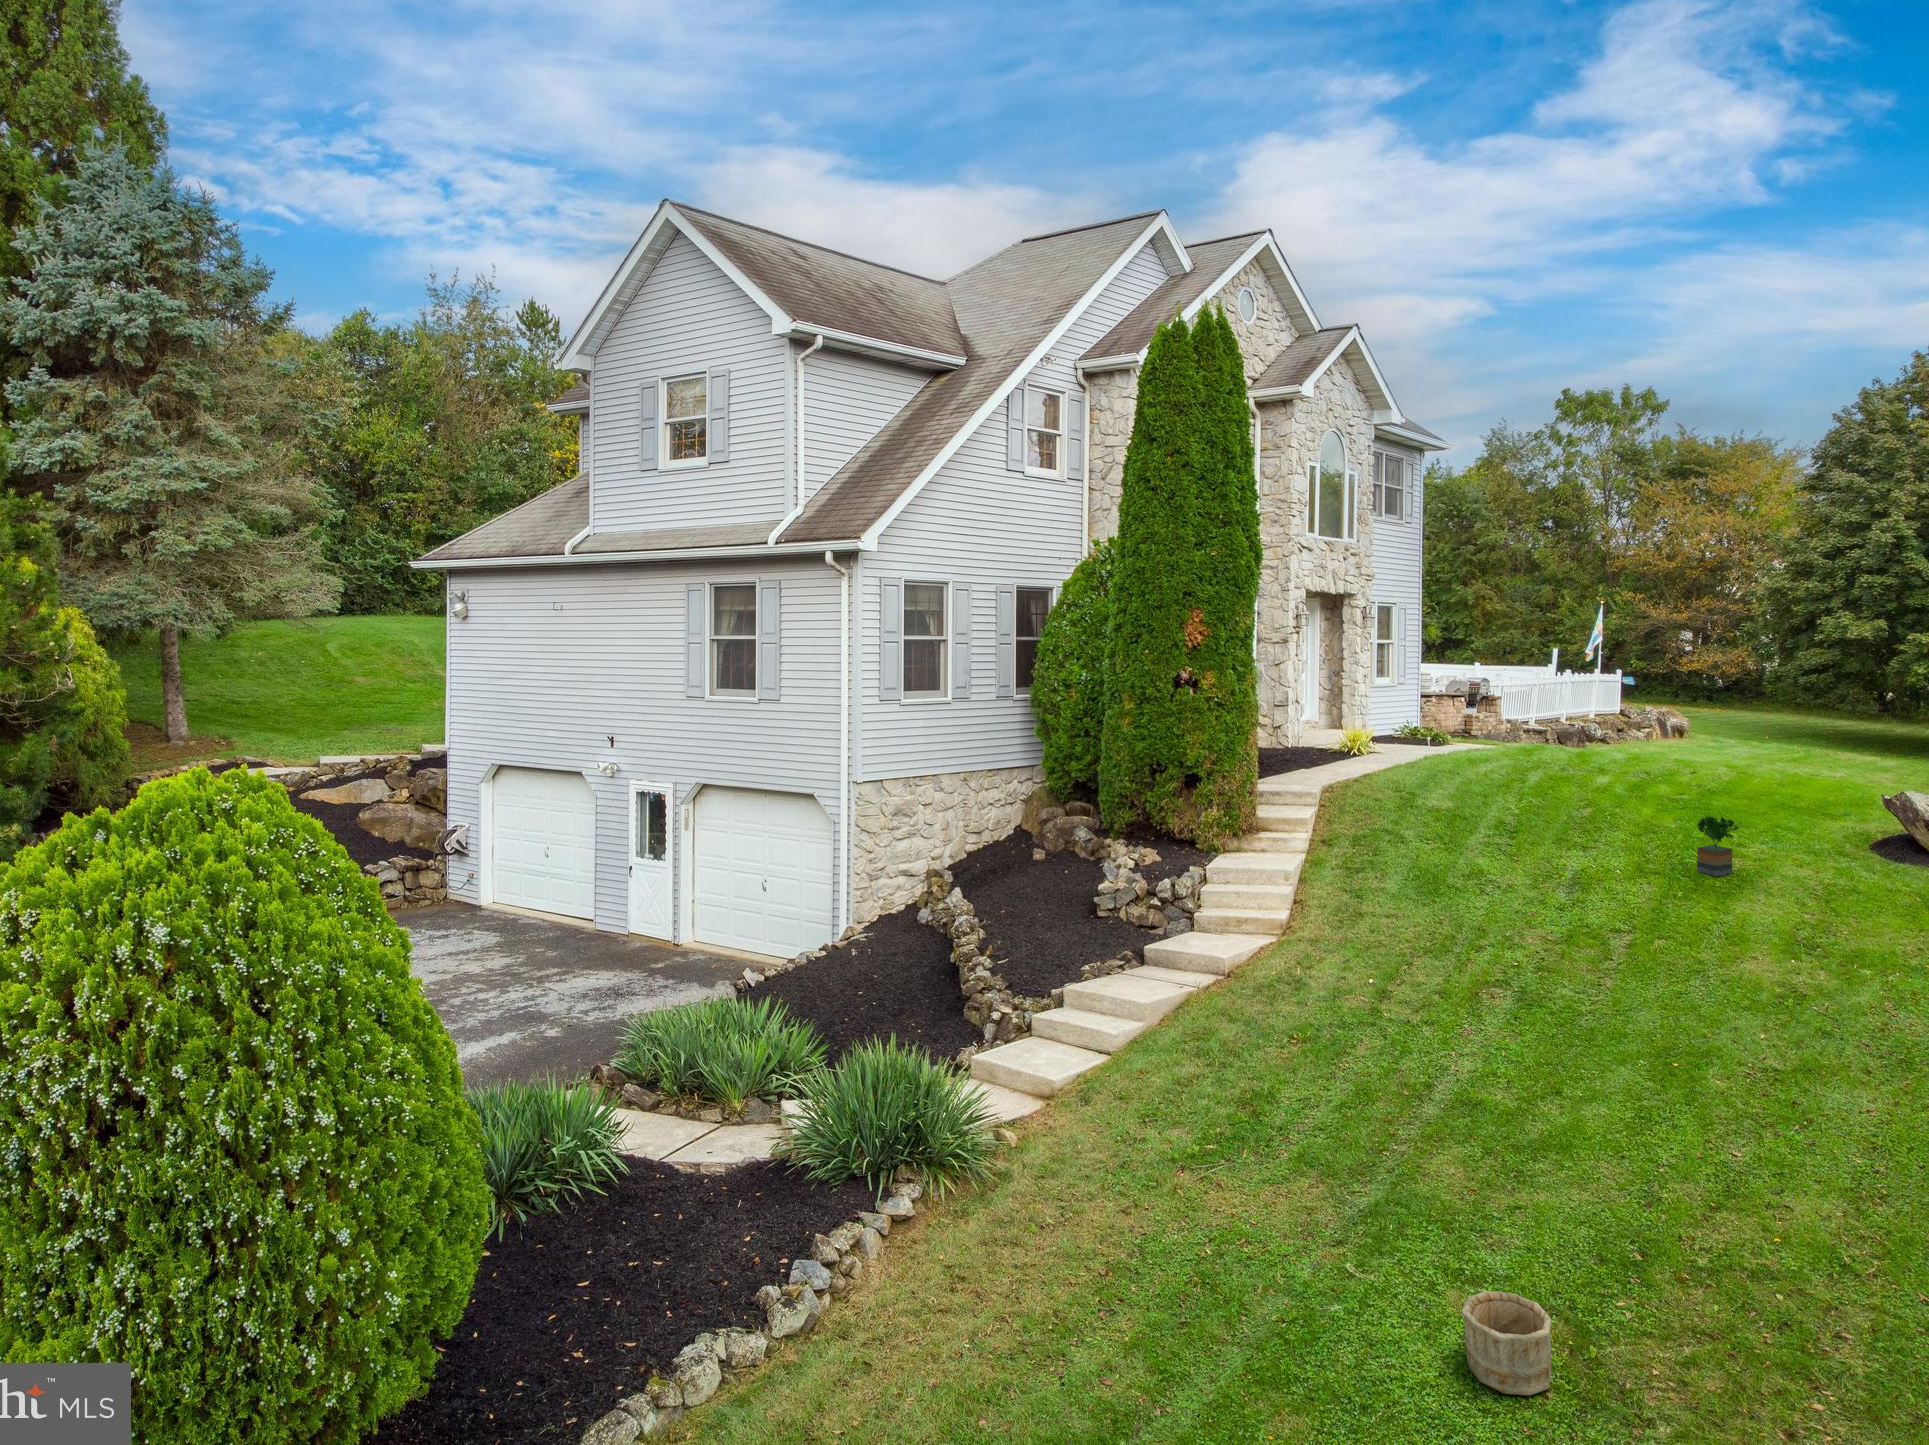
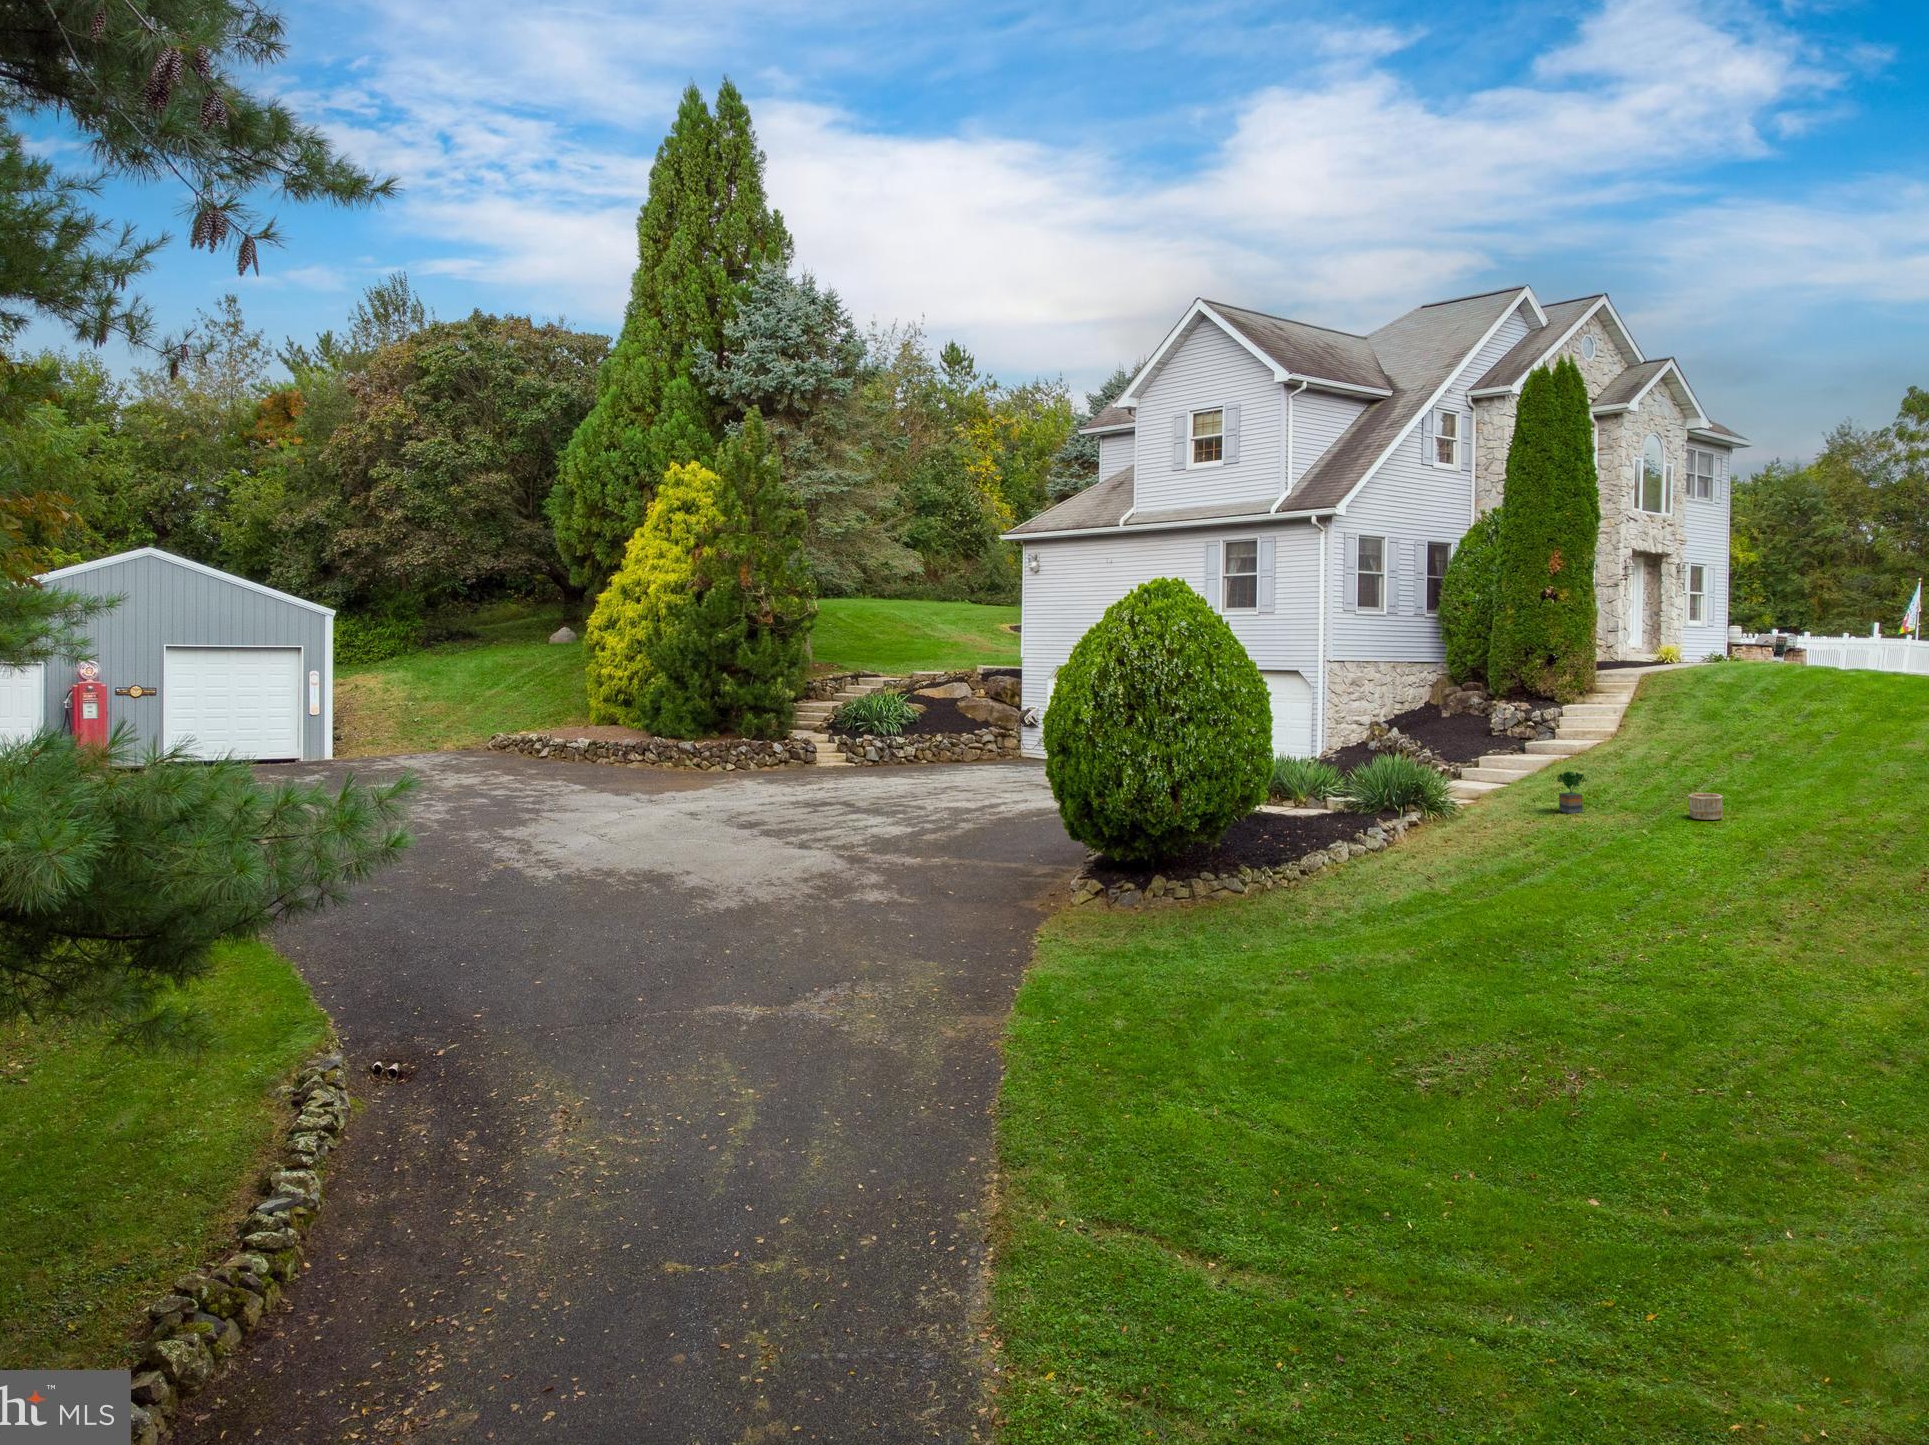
potted tree: present [1697,816,1739,876] -> present [1557,771,1587,813]

